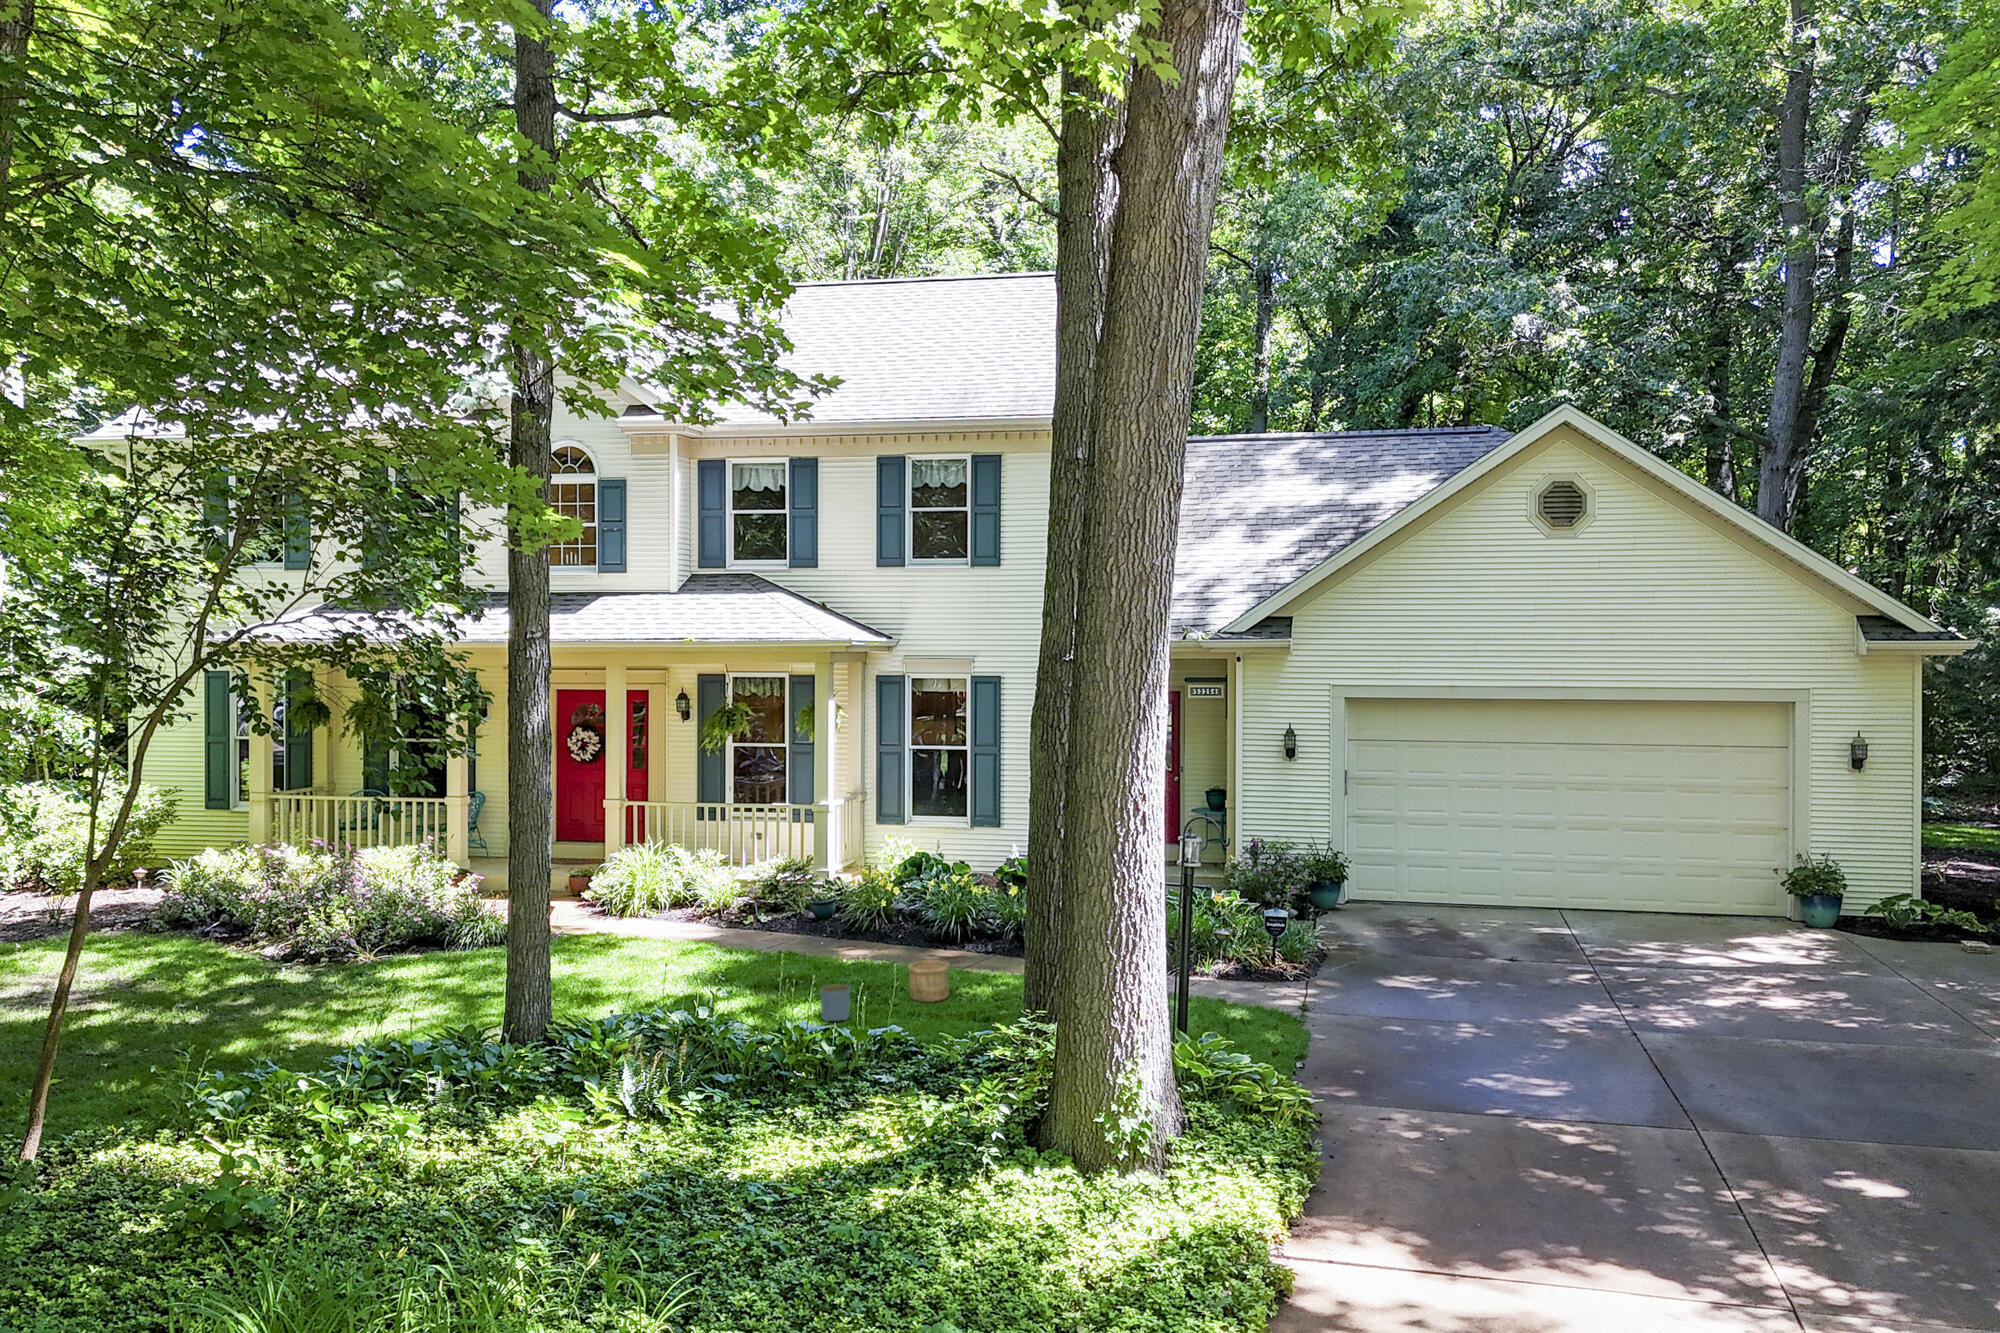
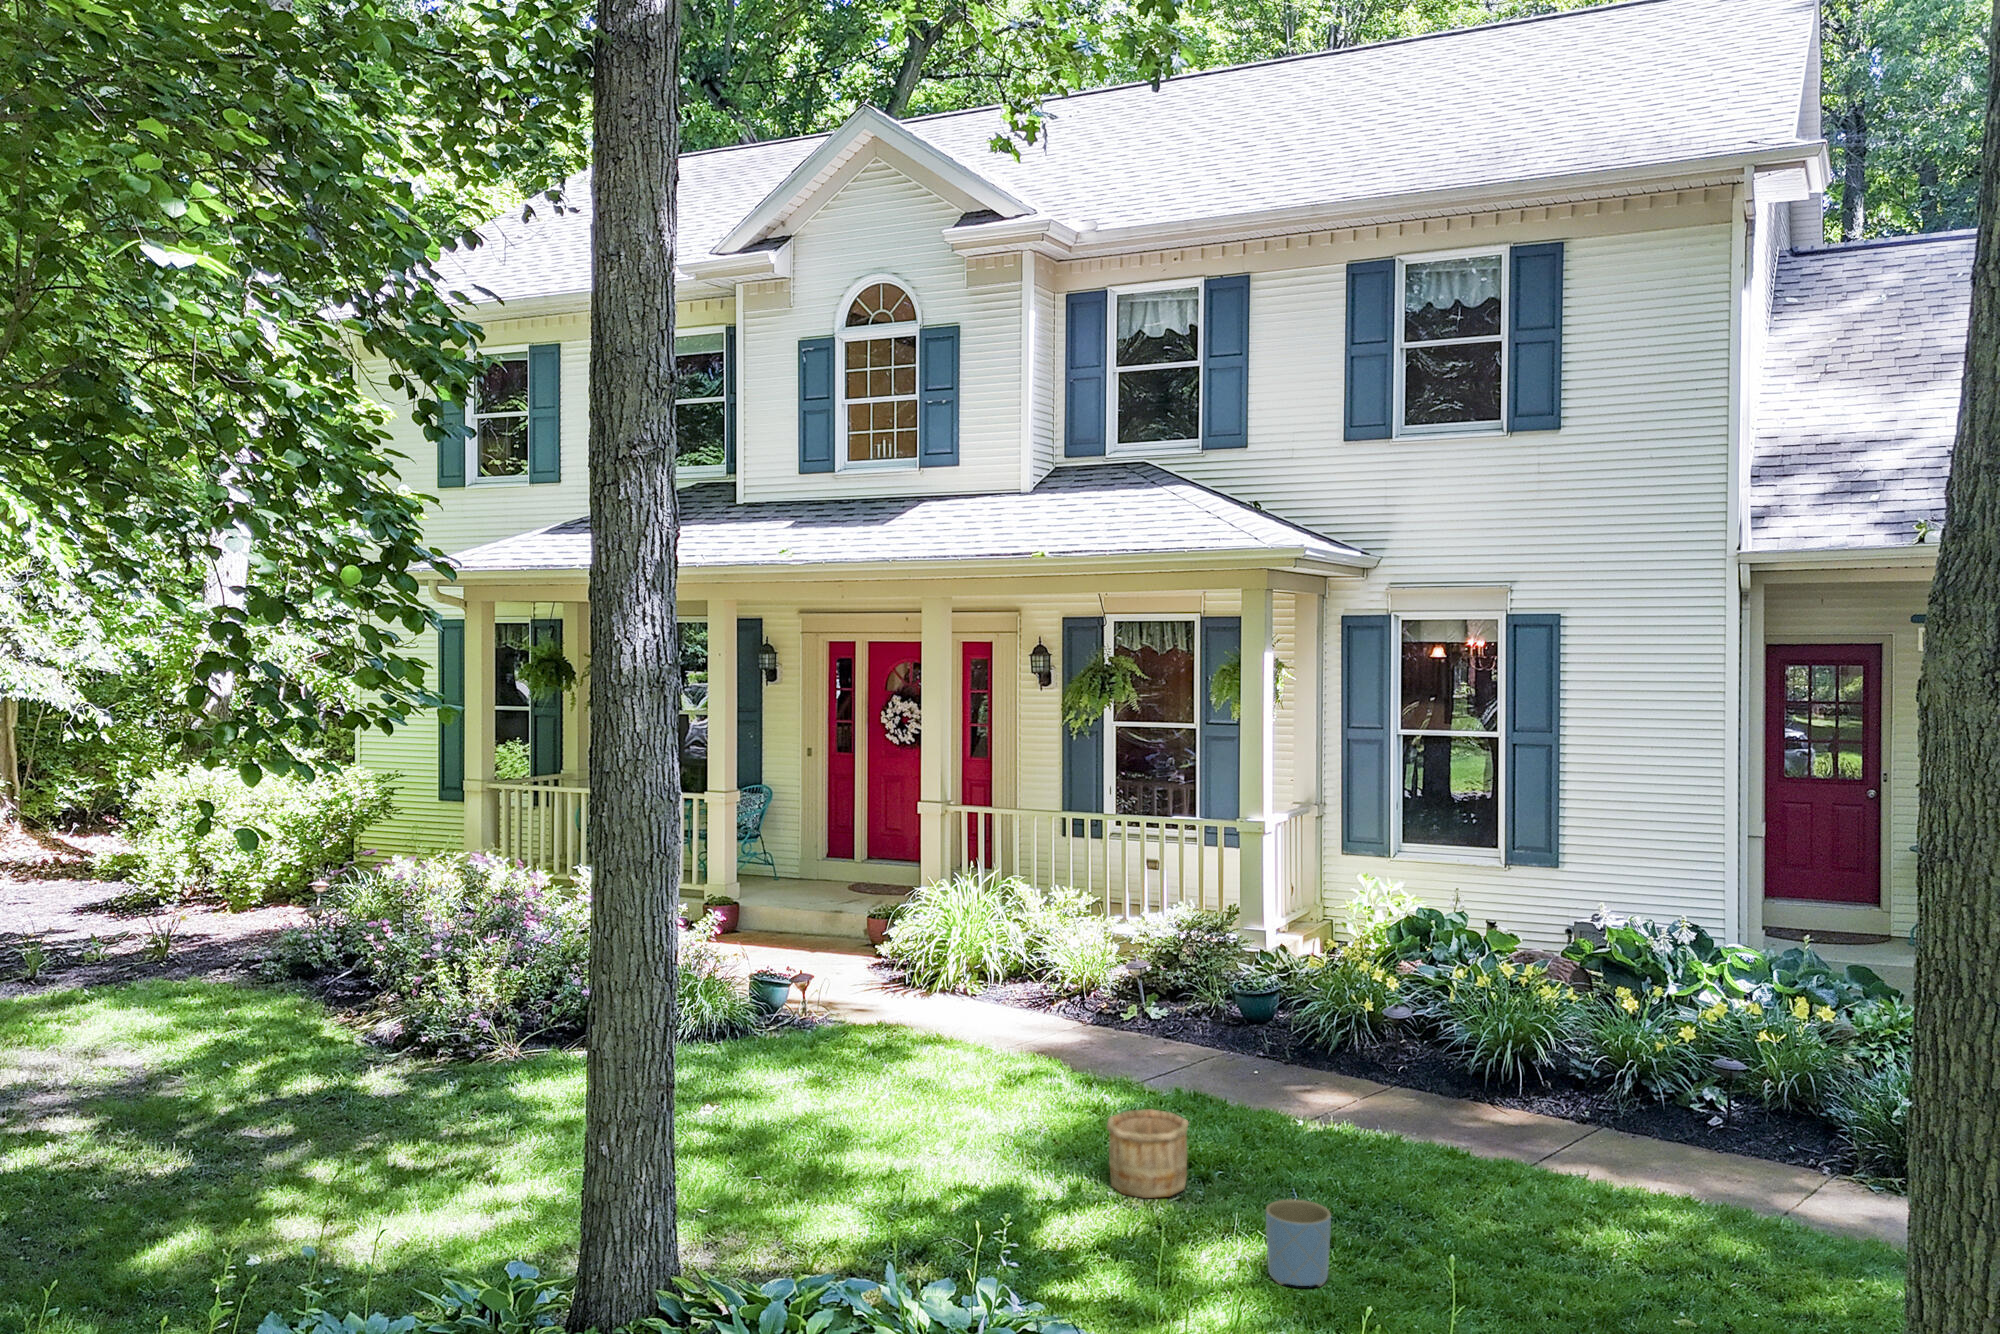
wooden bucket: present [908,960,949,1002] -> present [1107,1109,1188,1198]

